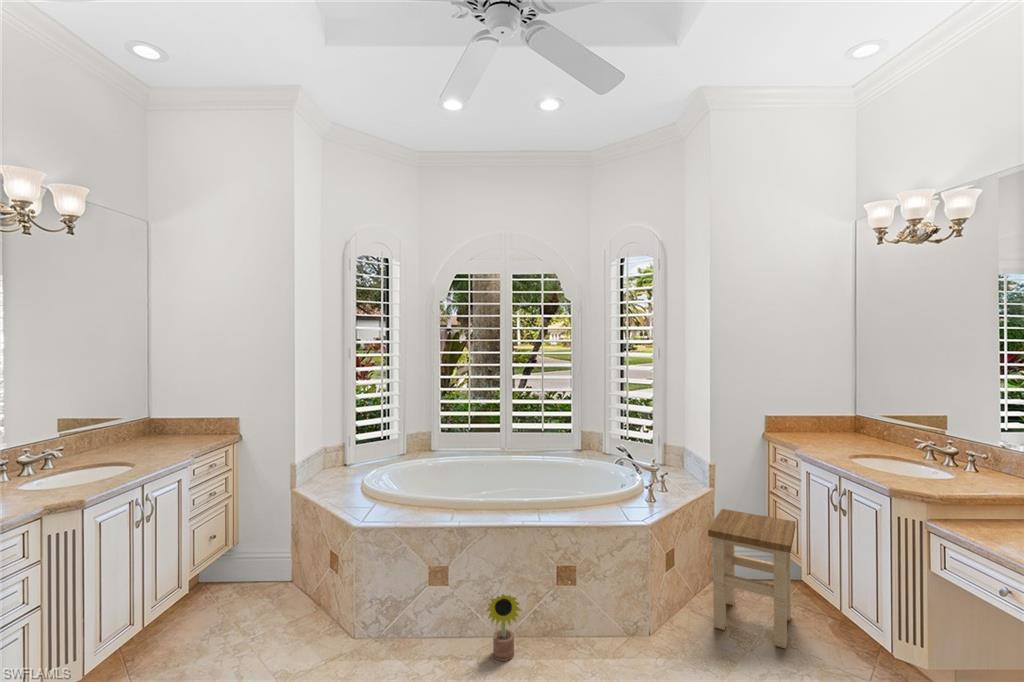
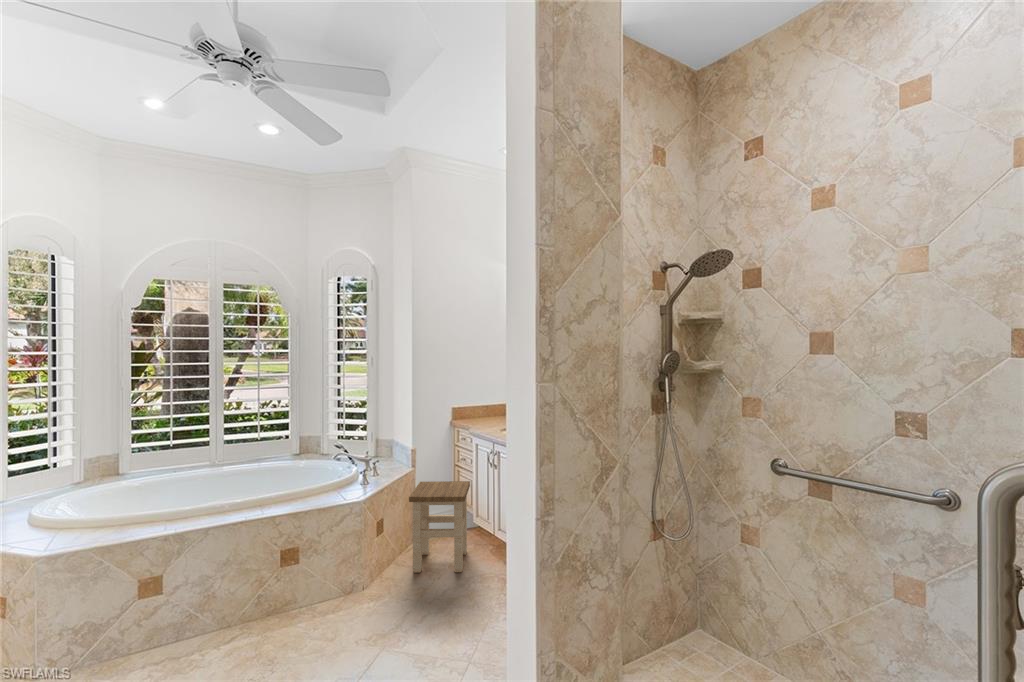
decorative plant: present [486,594,522,661] -> none [204,585,244,652]

